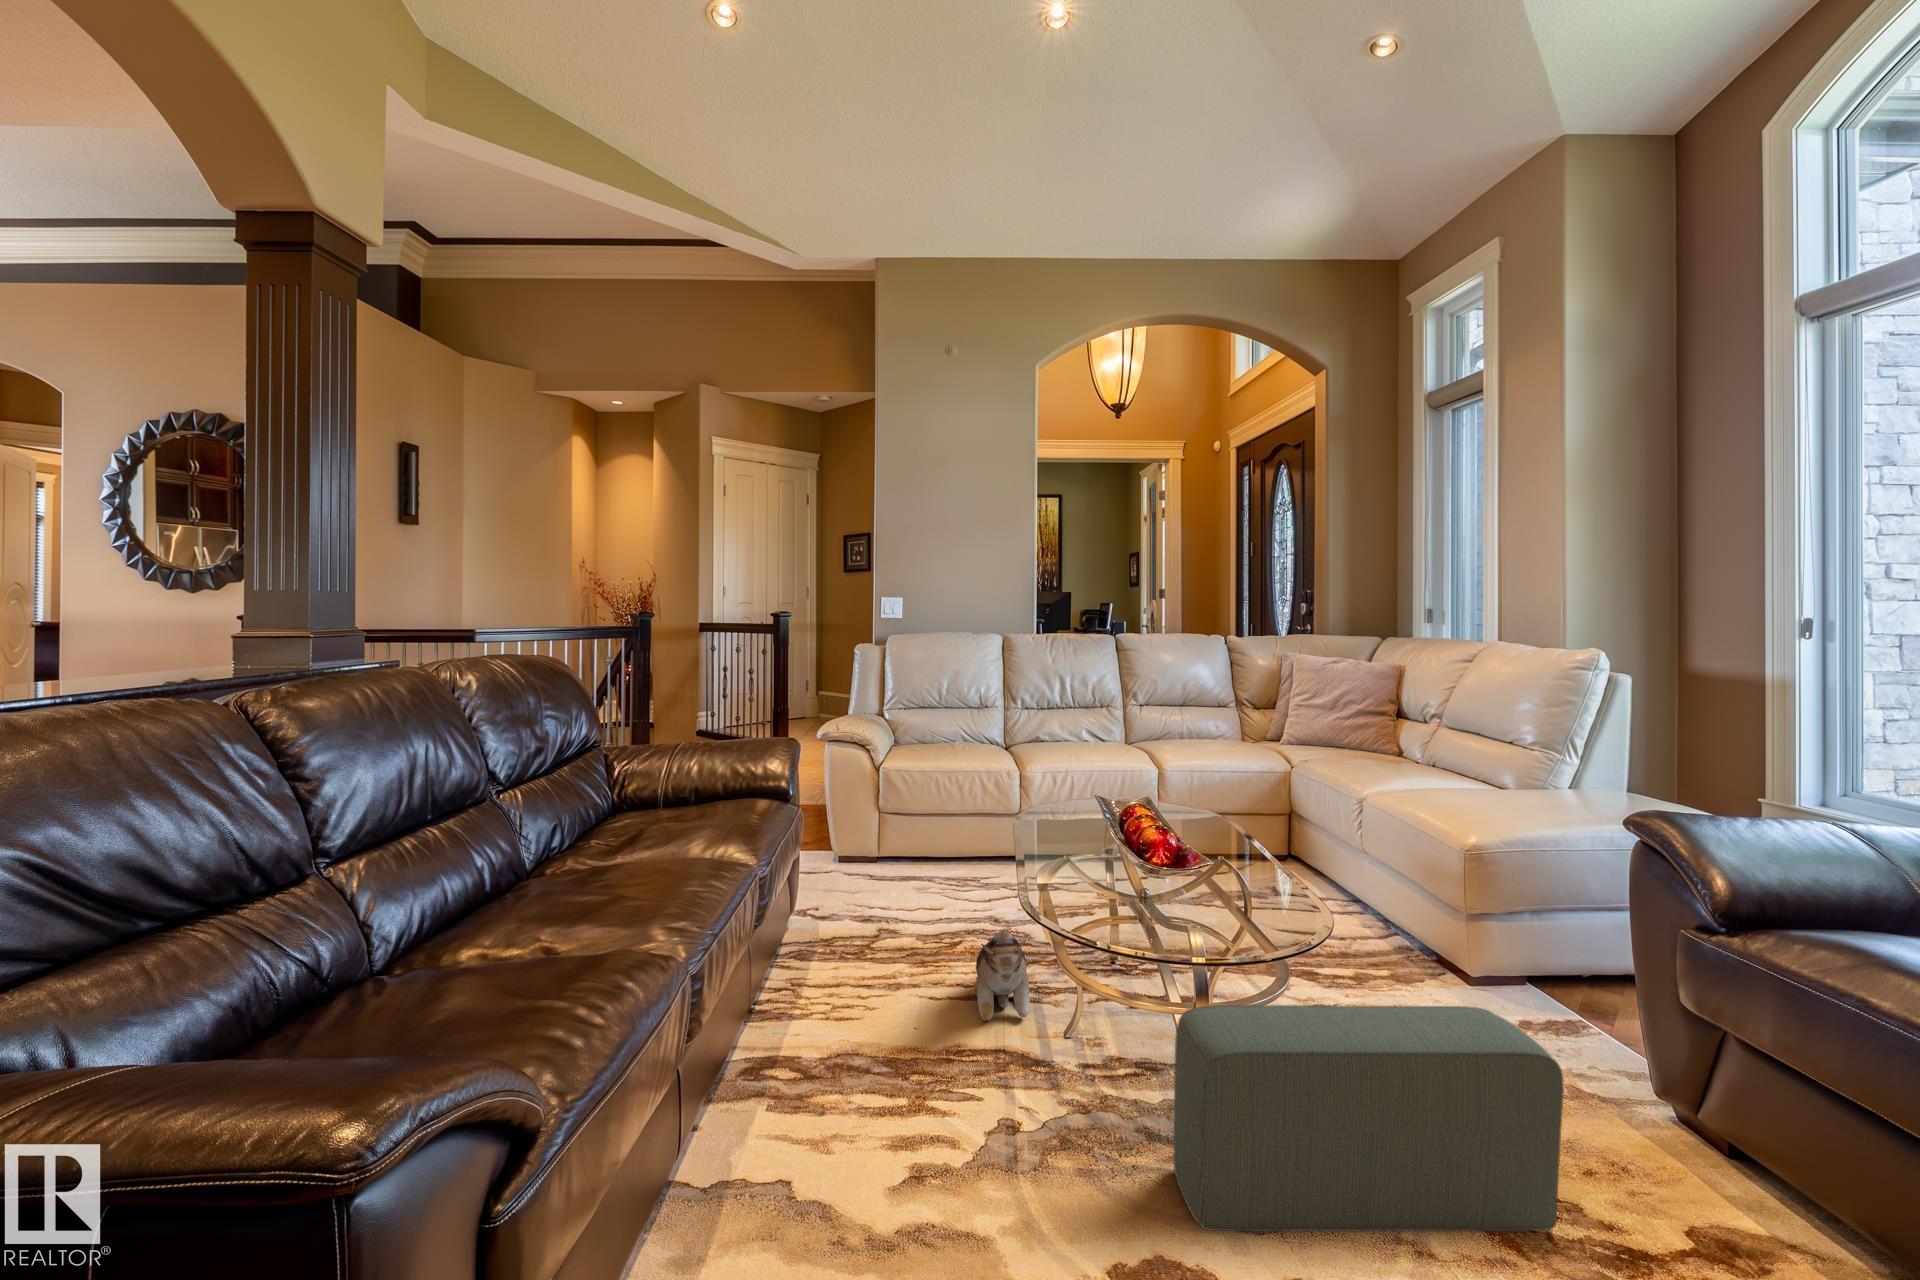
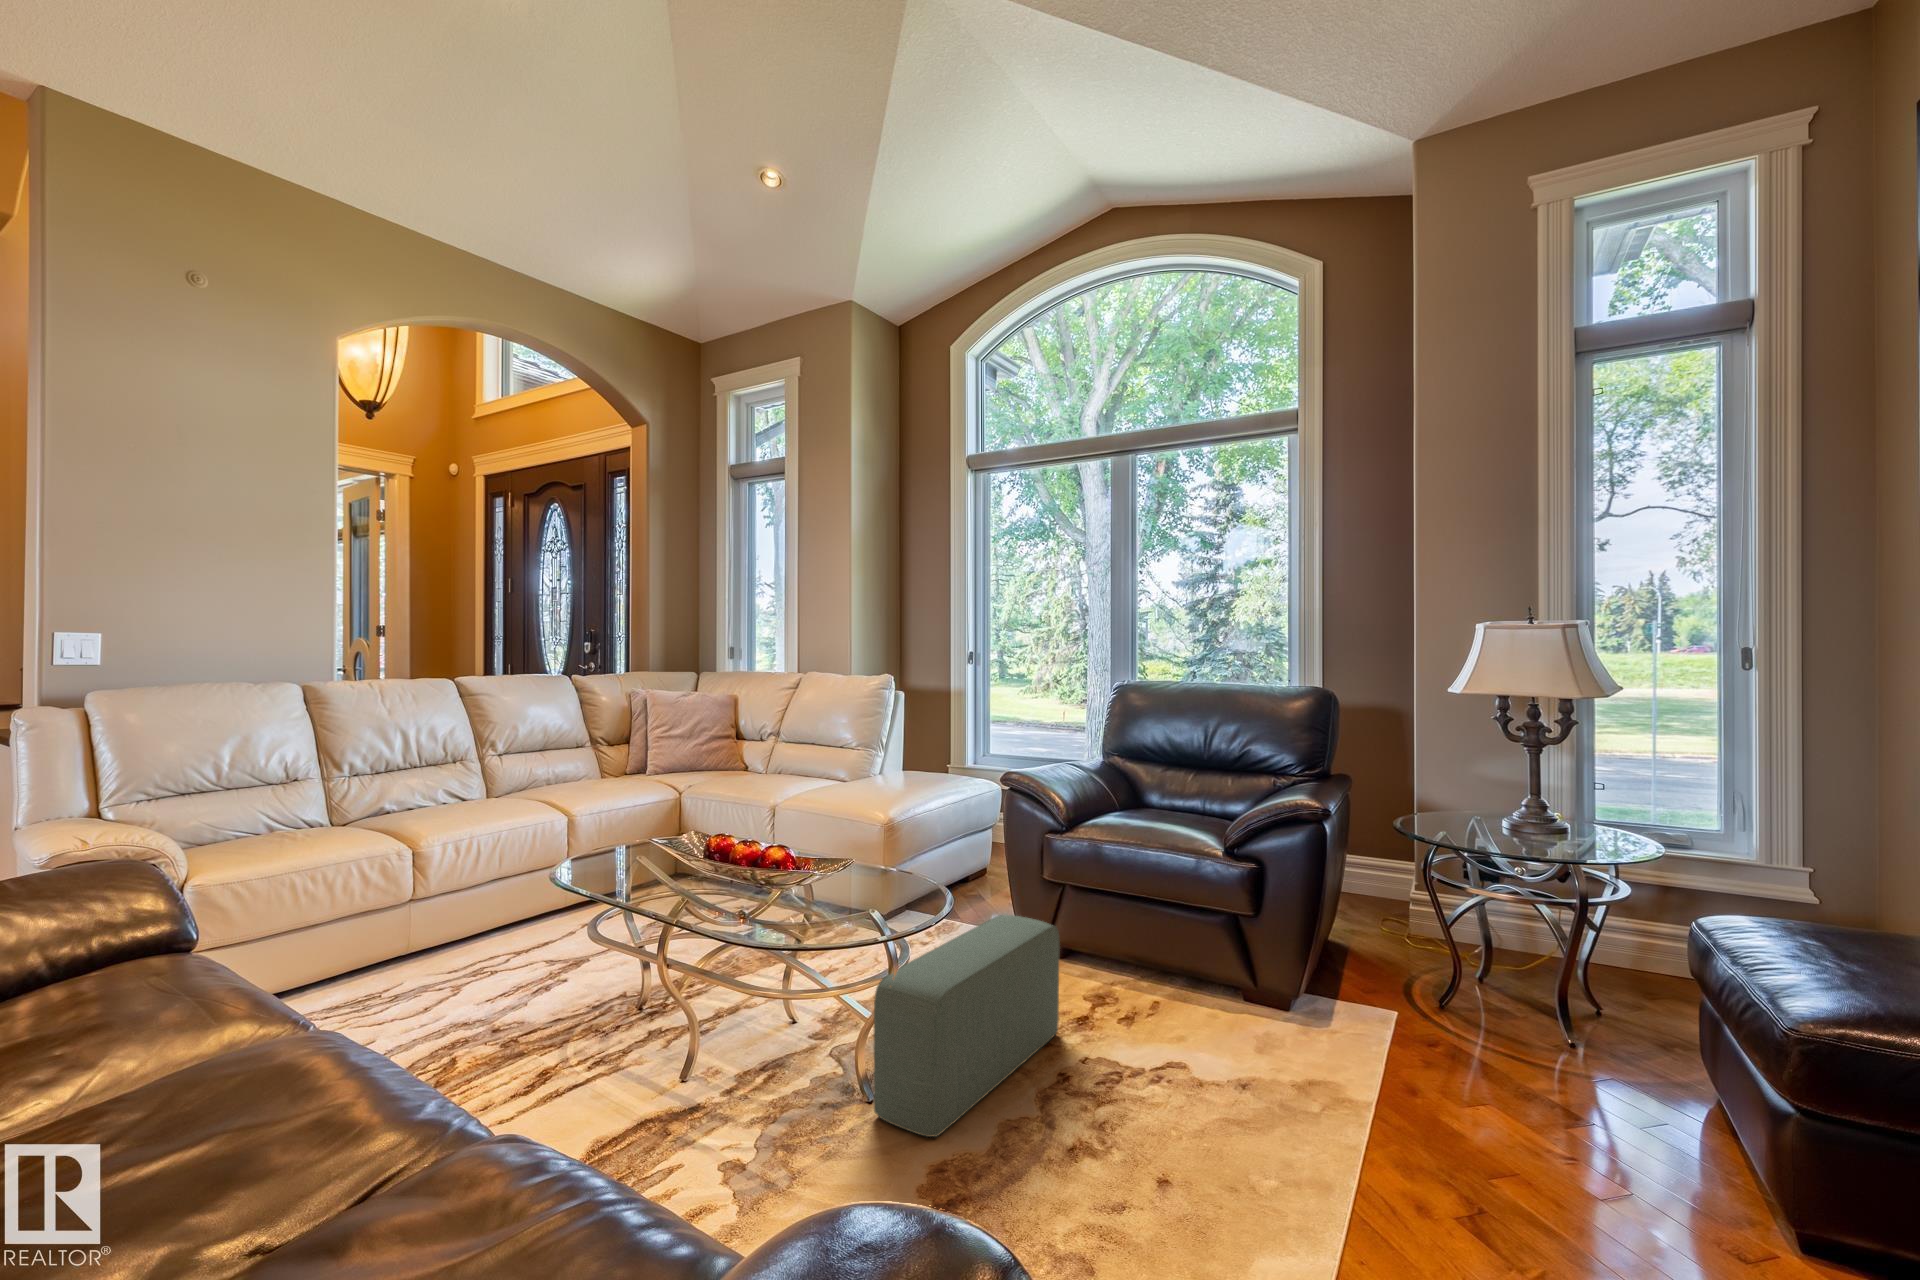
plush toy: present [976,931,1030,1021] -> none [533,997,651,1108]

